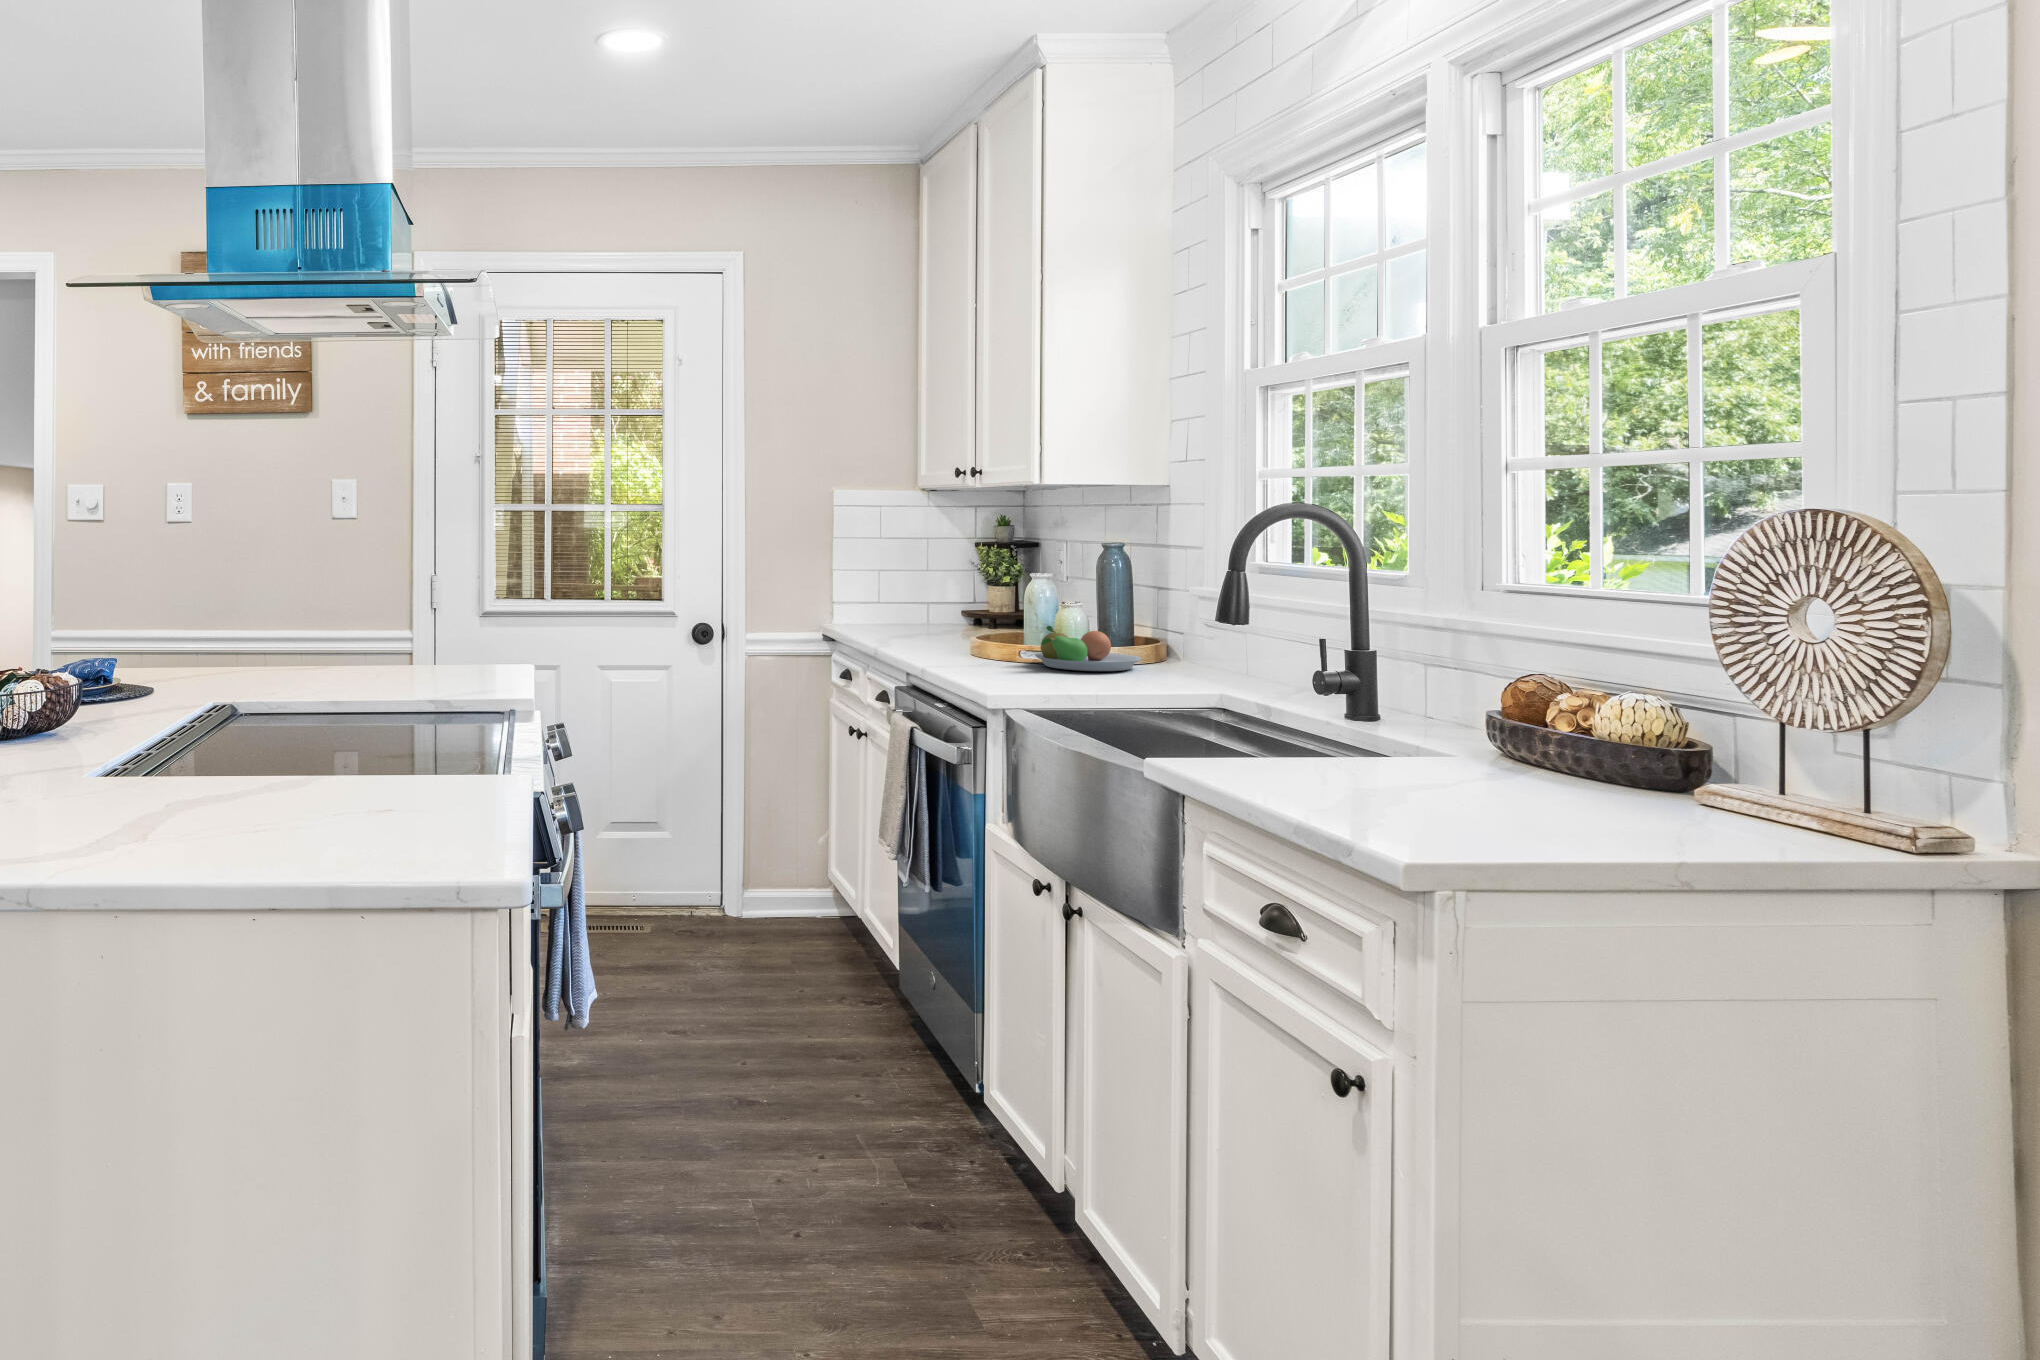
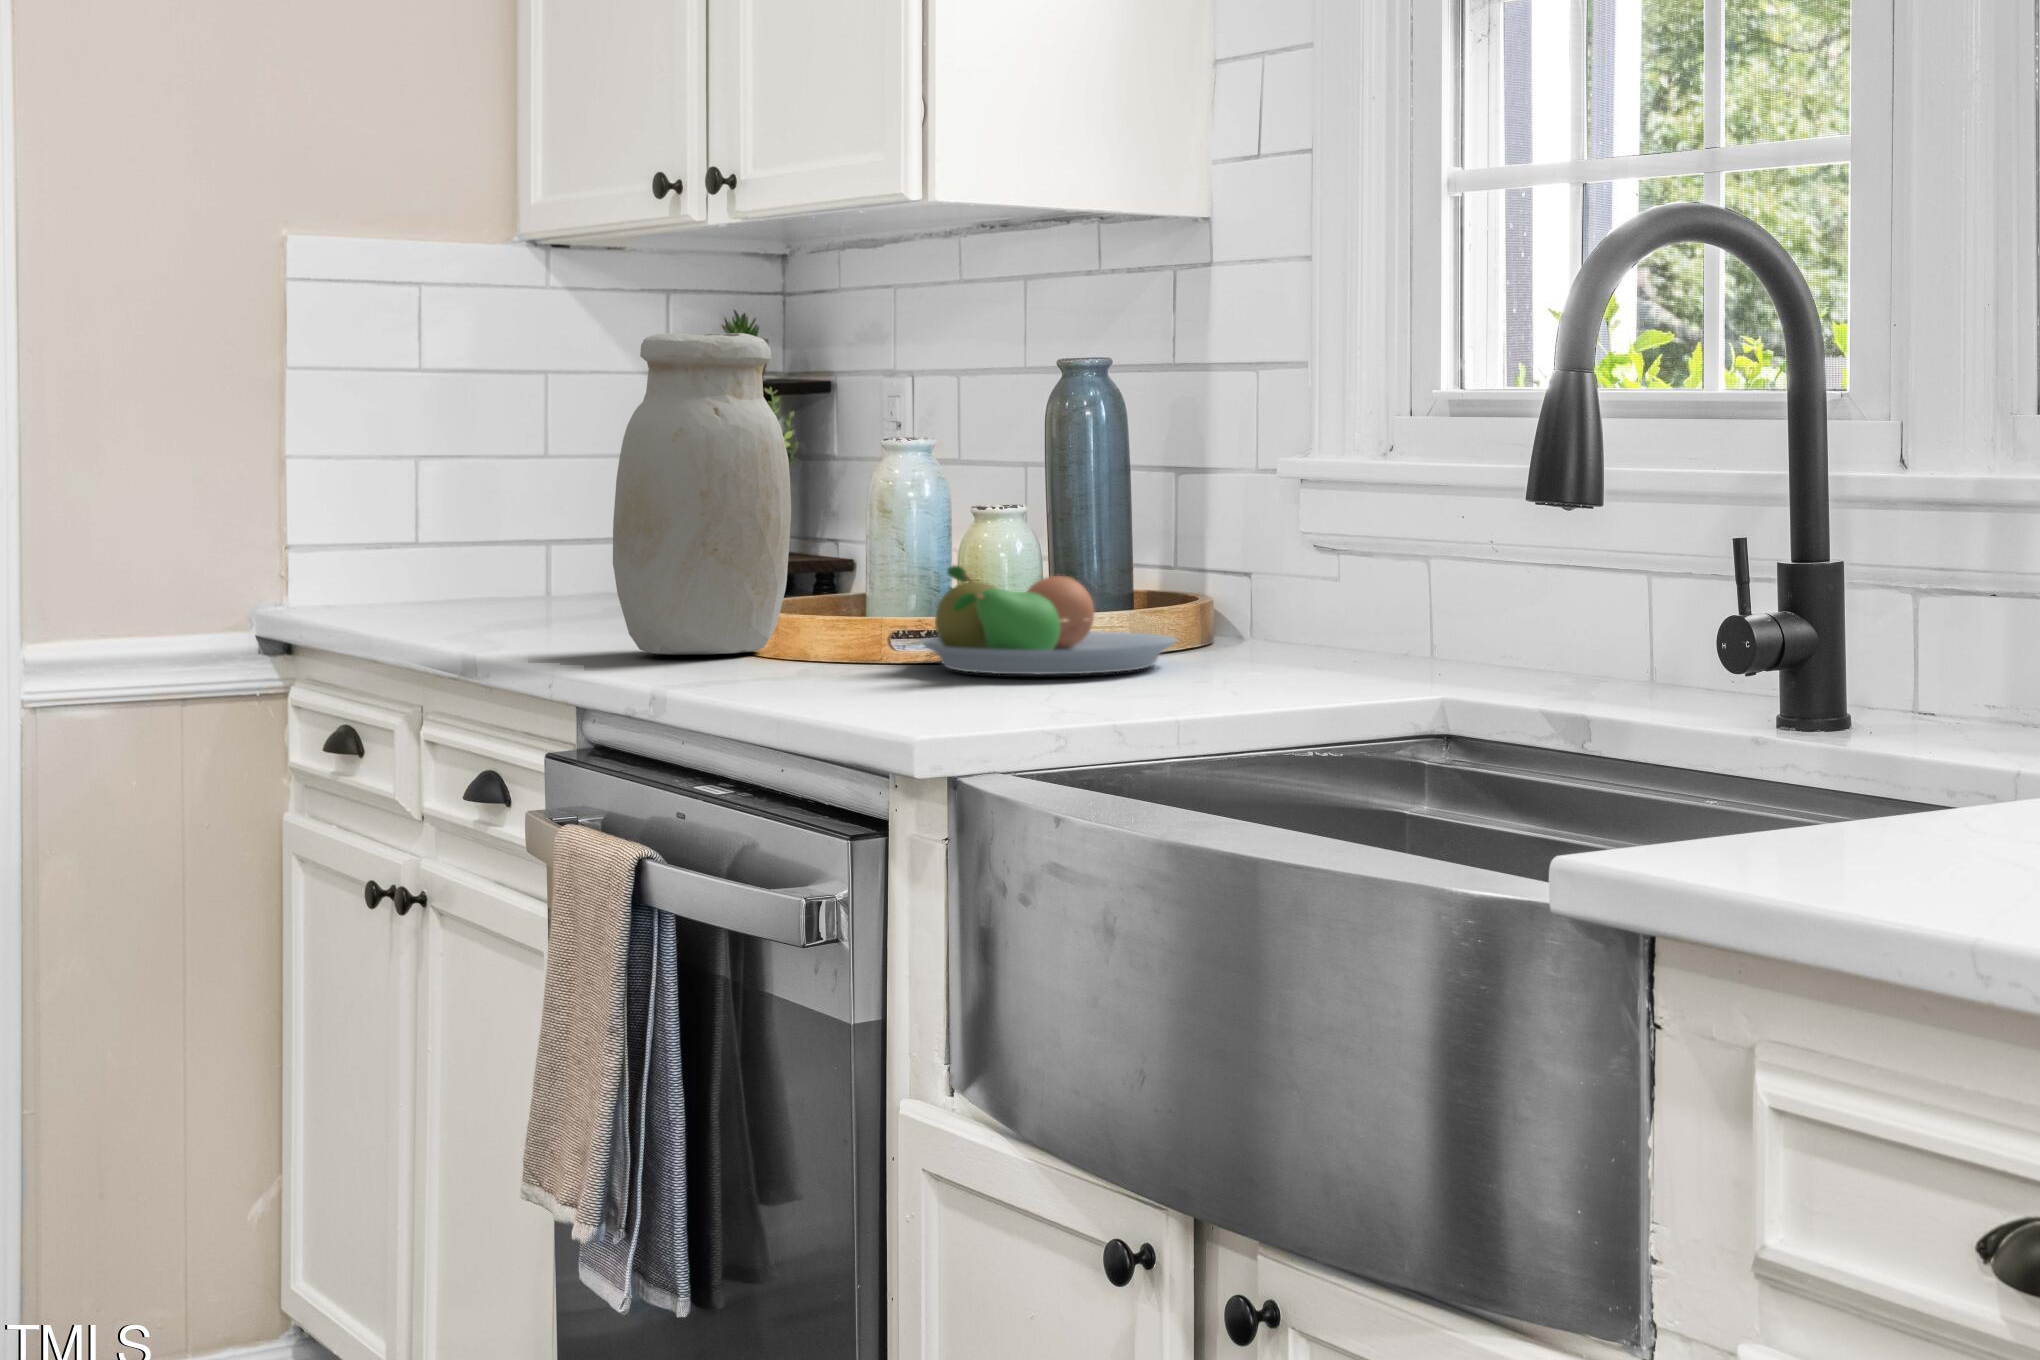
jar: none [927,534,994,654] -> present [613,333,791,655]

